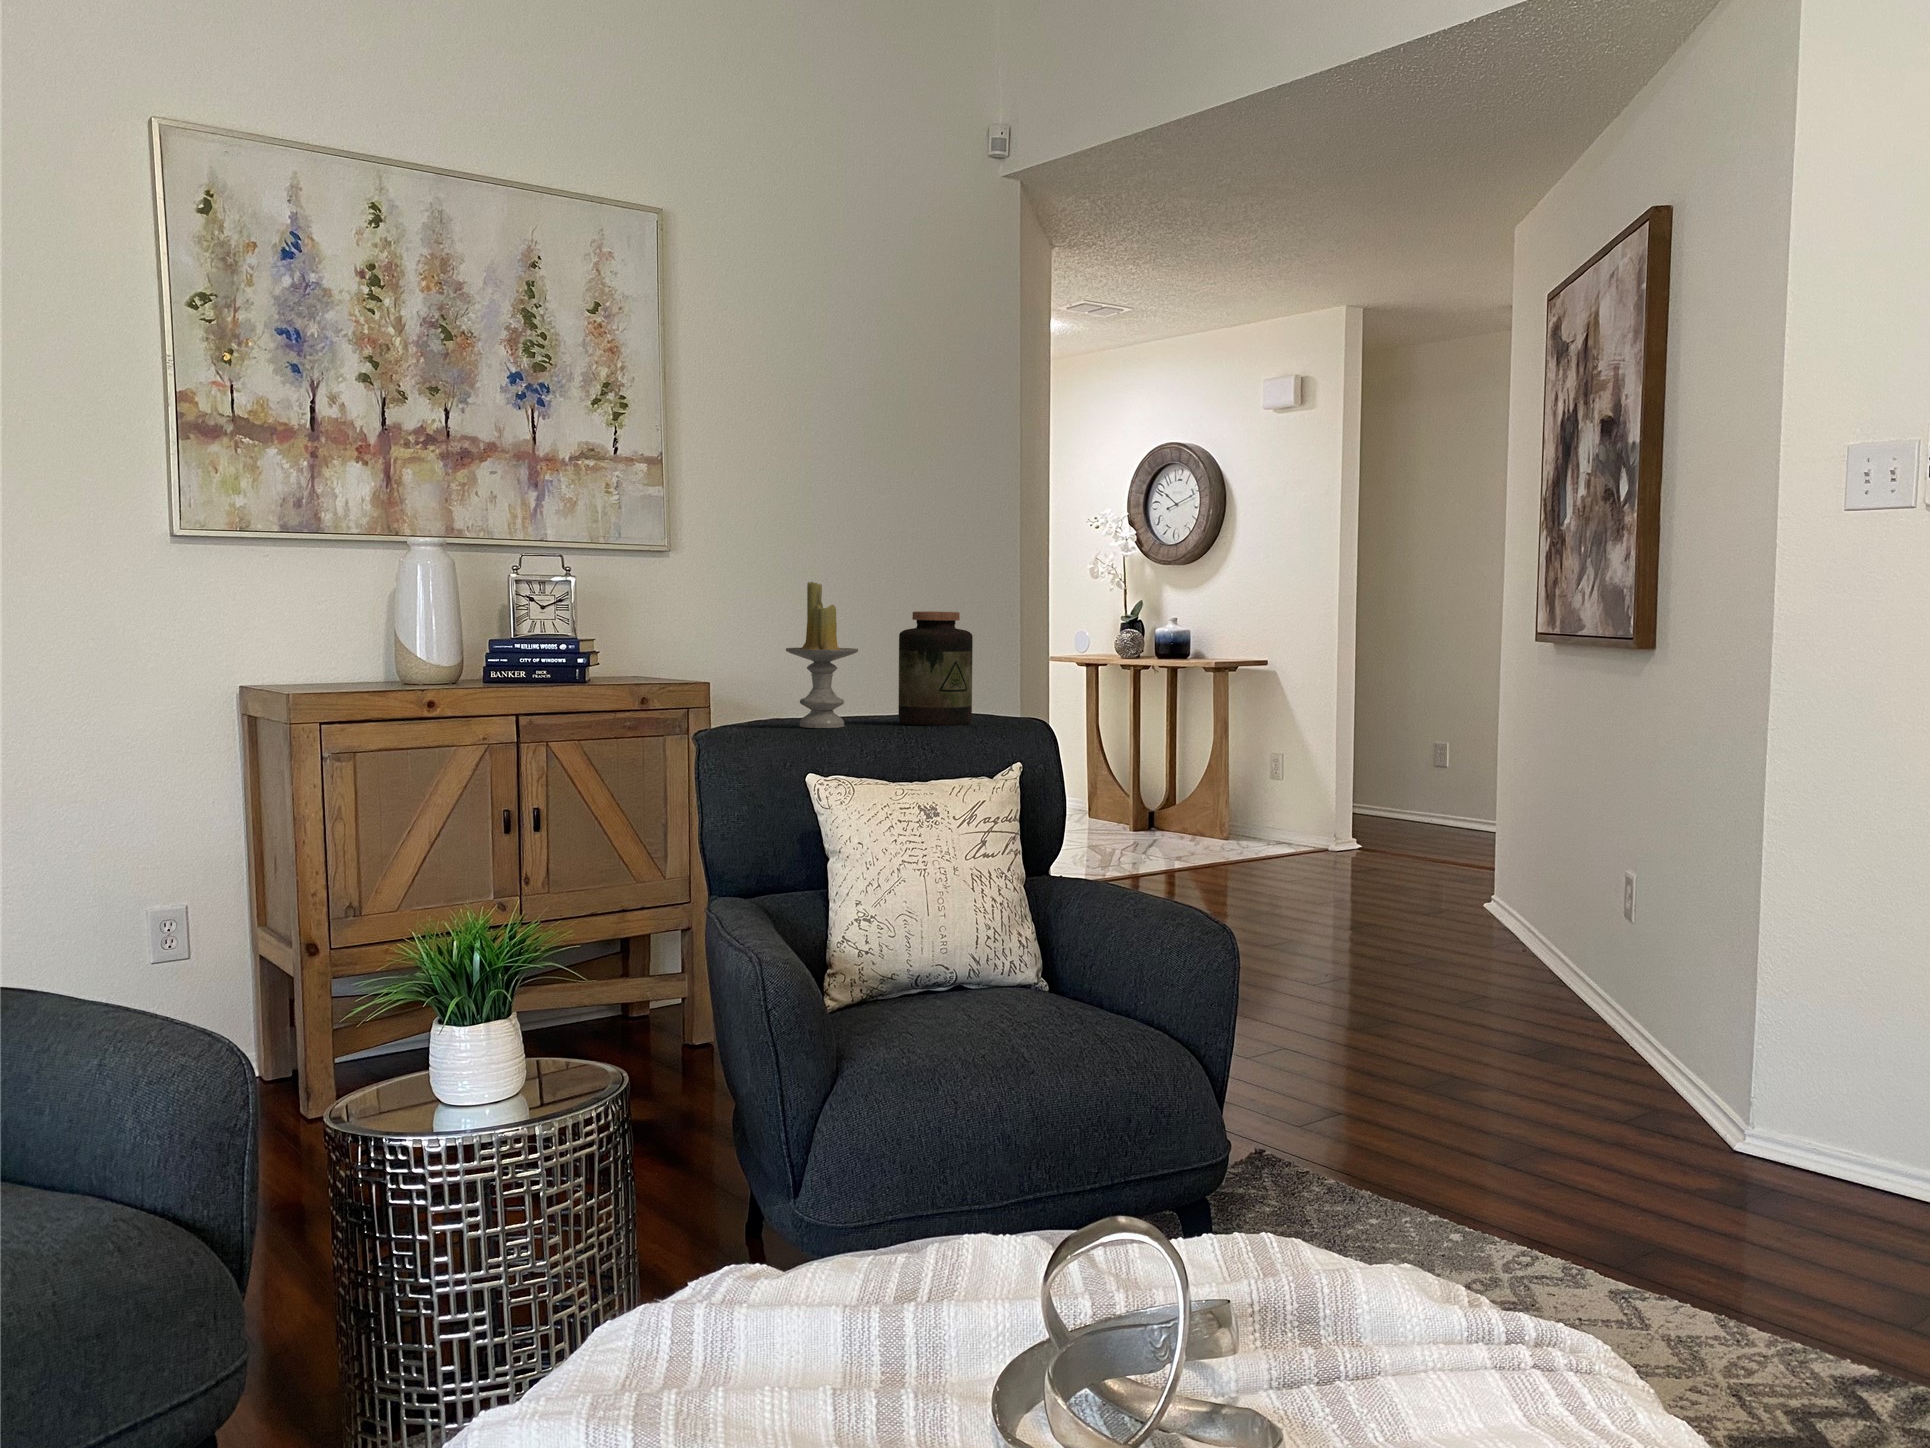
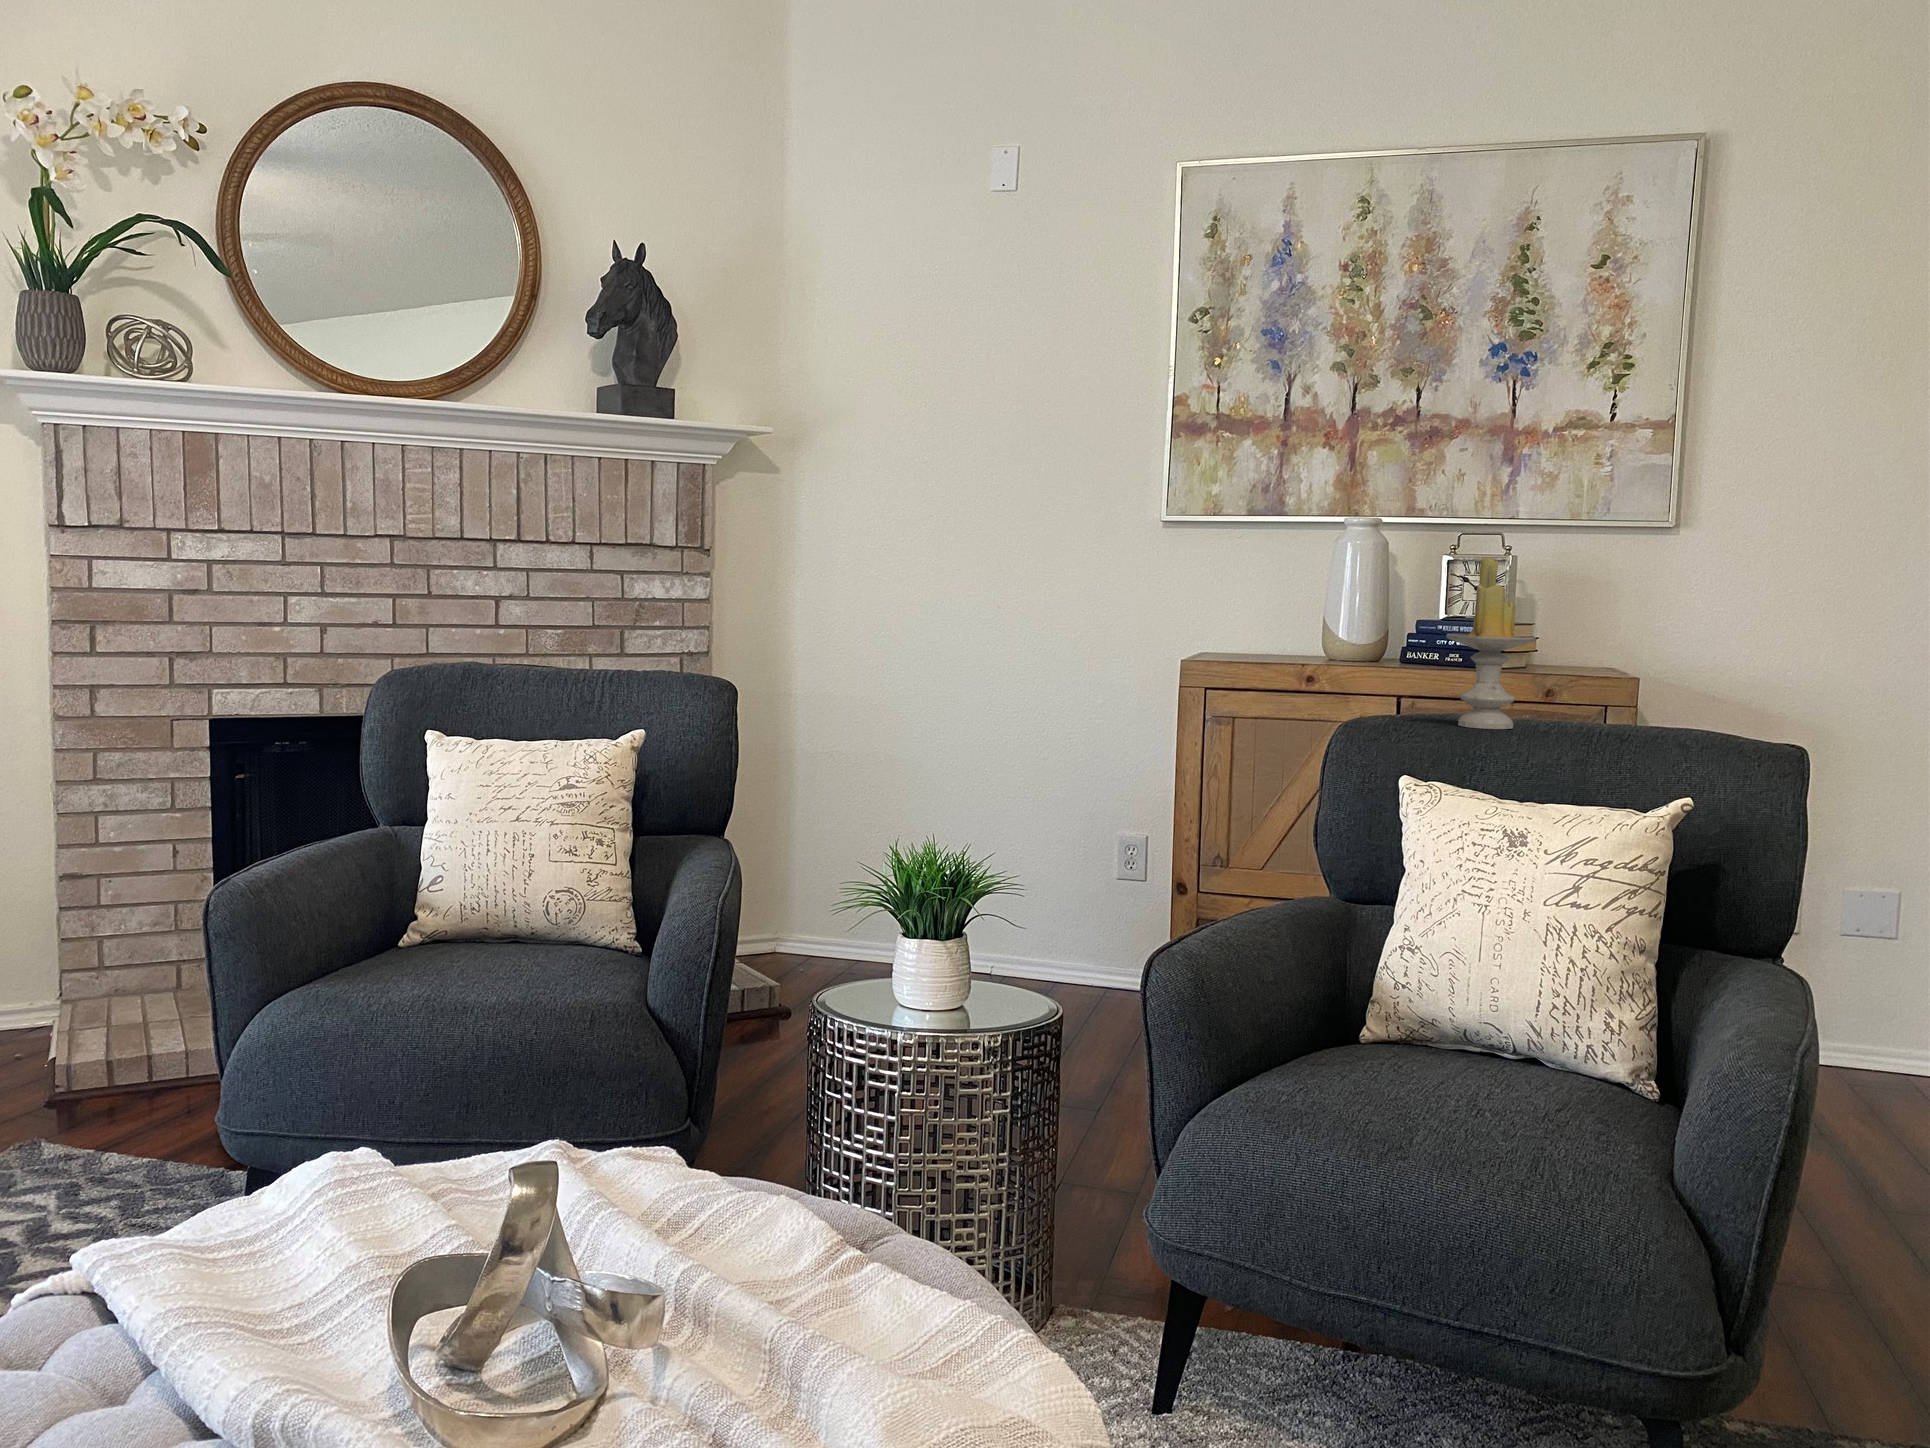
jar: present [899,611,973,726] -> none [1595,595,1704,741]

